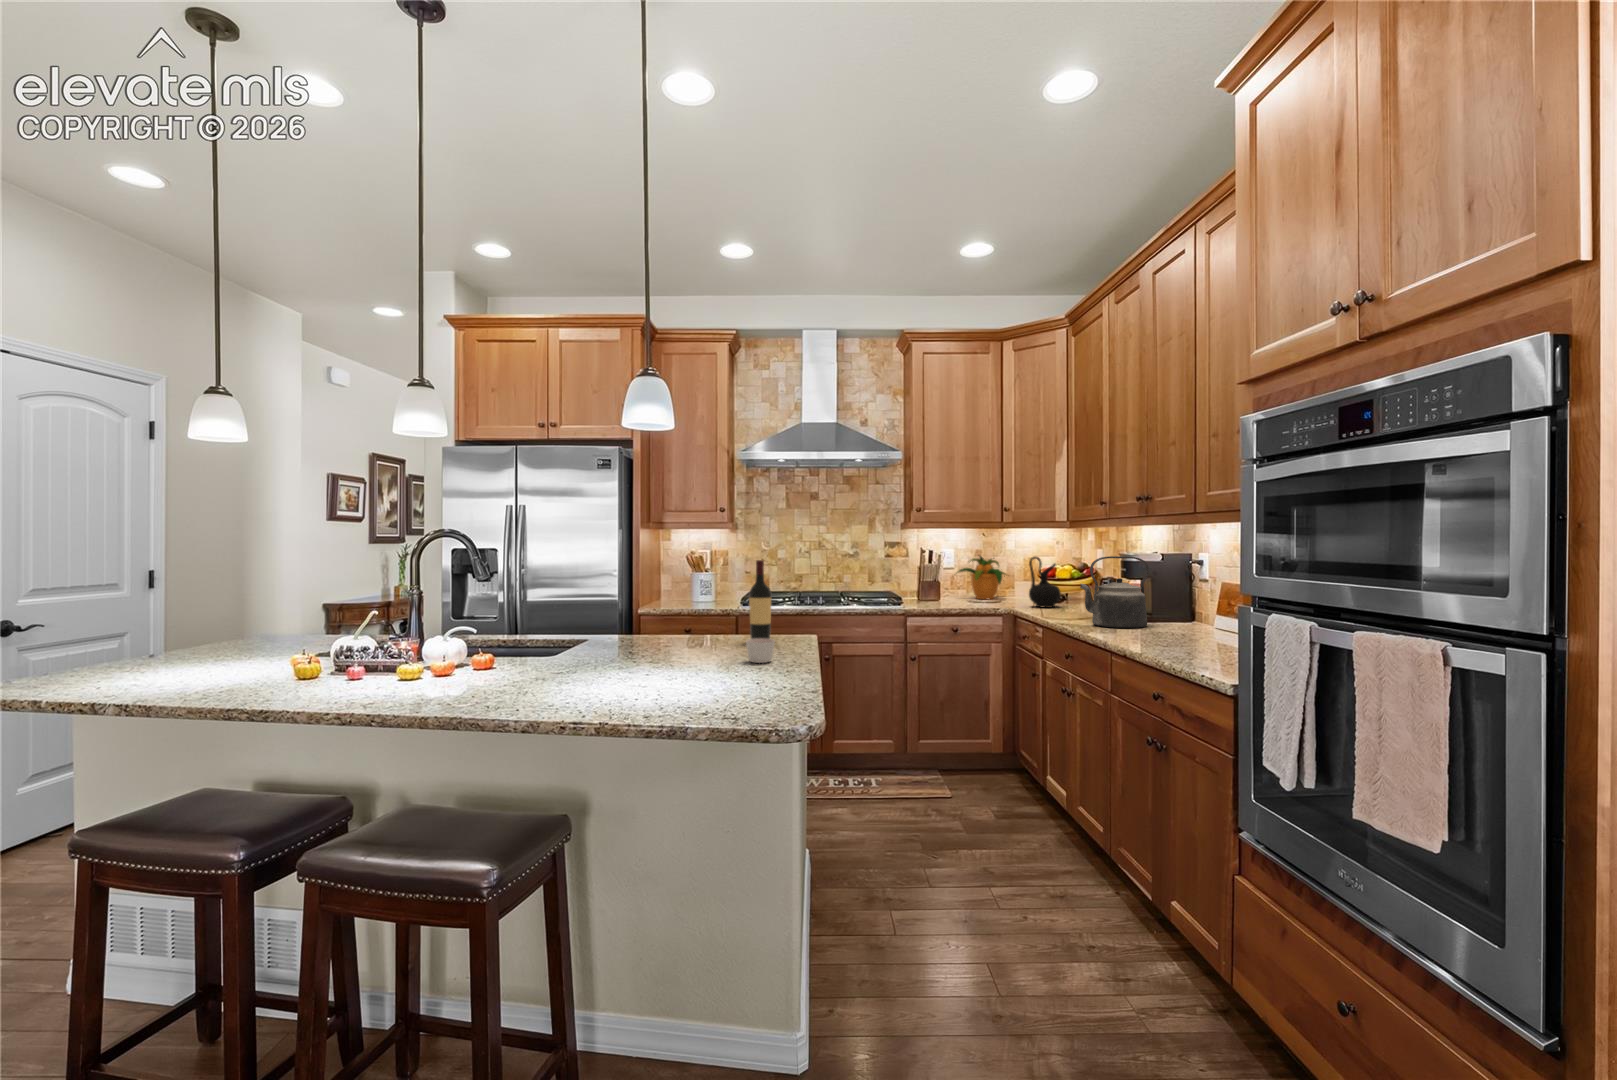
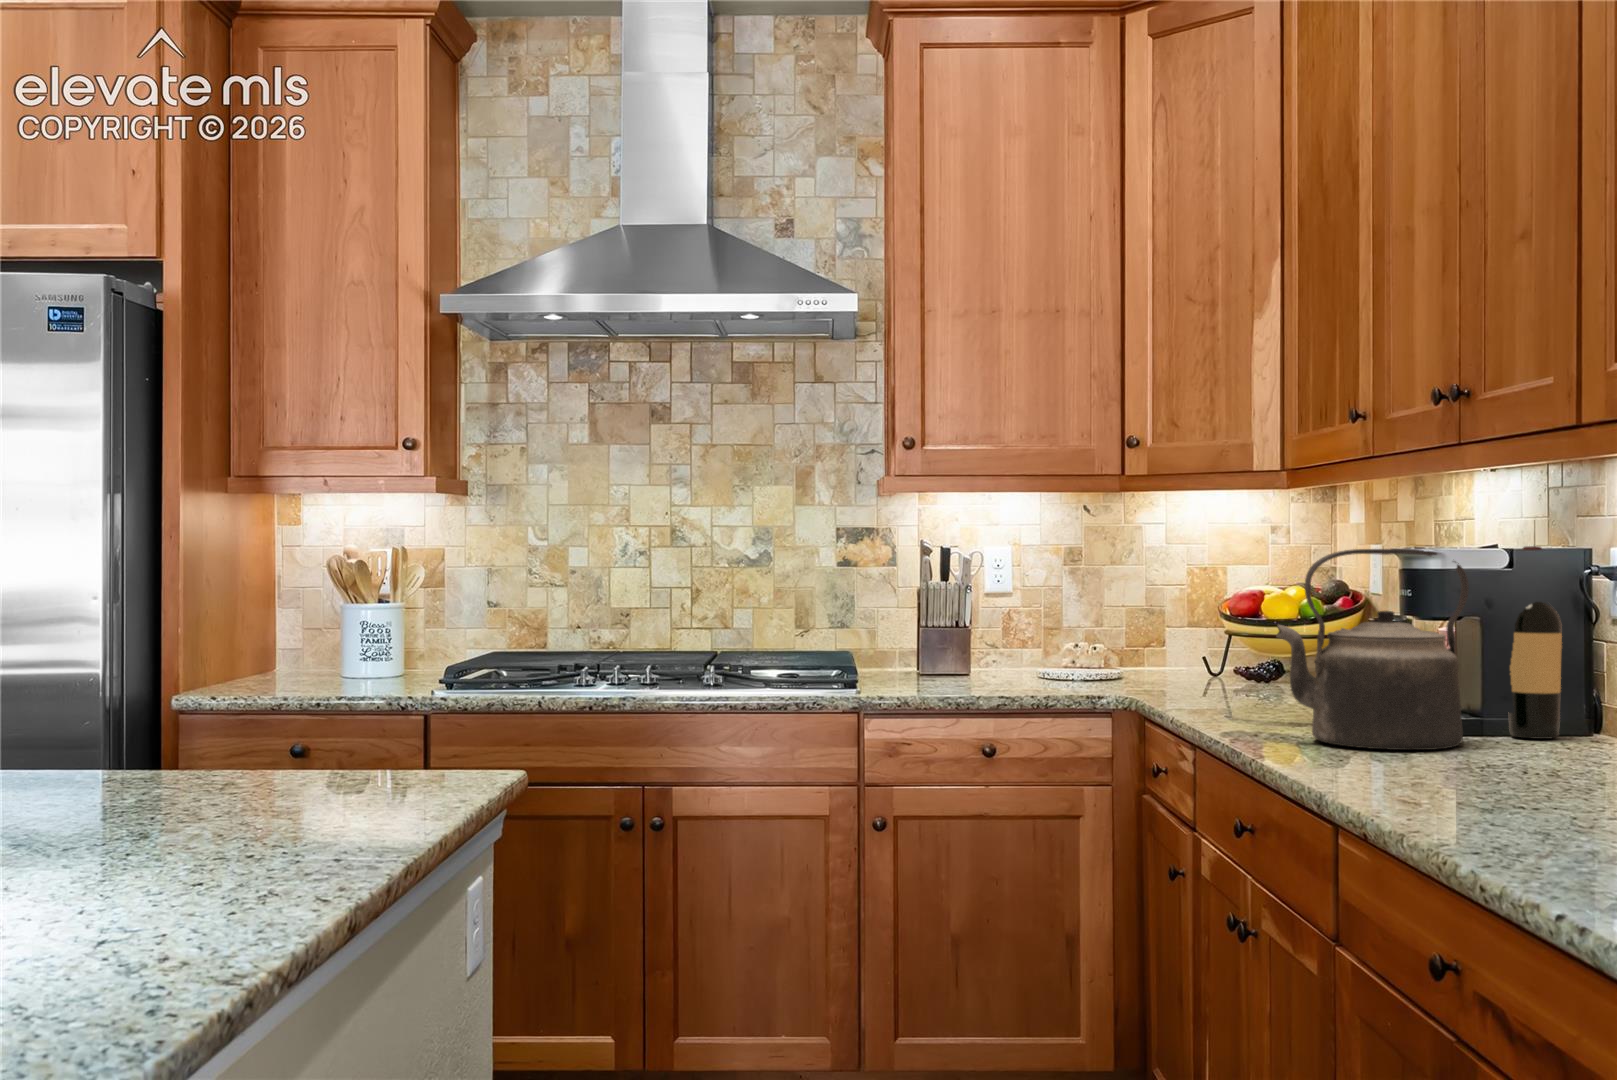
potted plant: present [958,556,1005,599] -> none [1009,559,1151,673]
ceramic jug: present [1029,557,1061,608] -> none [1180,560,1263,694]
wine bottle: present [749,560,771,639] -> present [1509,546,1562,739]
candle: present [746,639,775,663] -> none [108,778,210,856]

